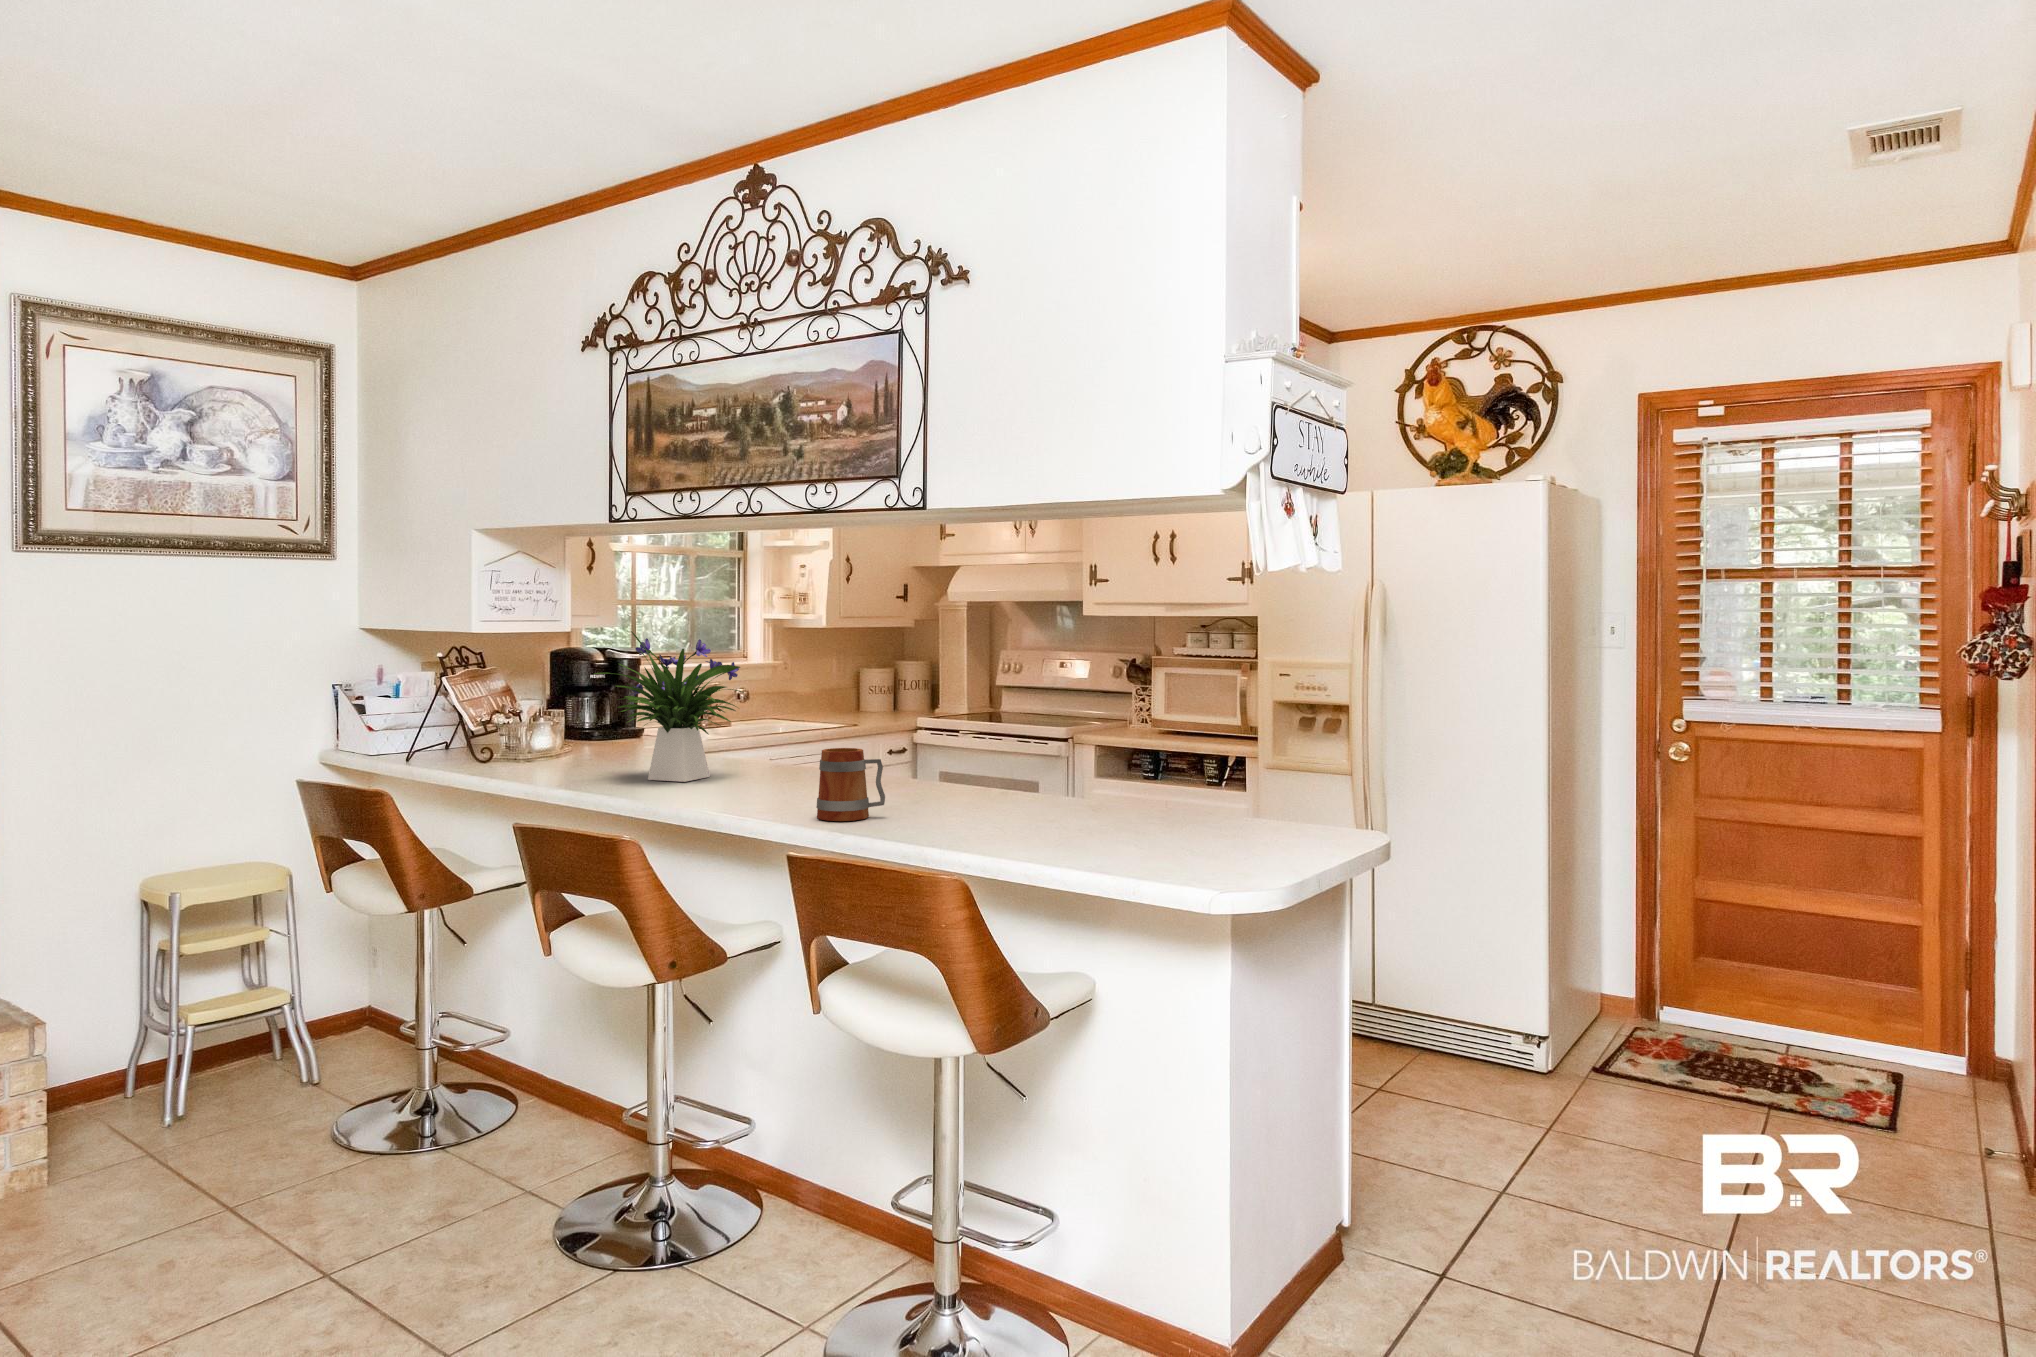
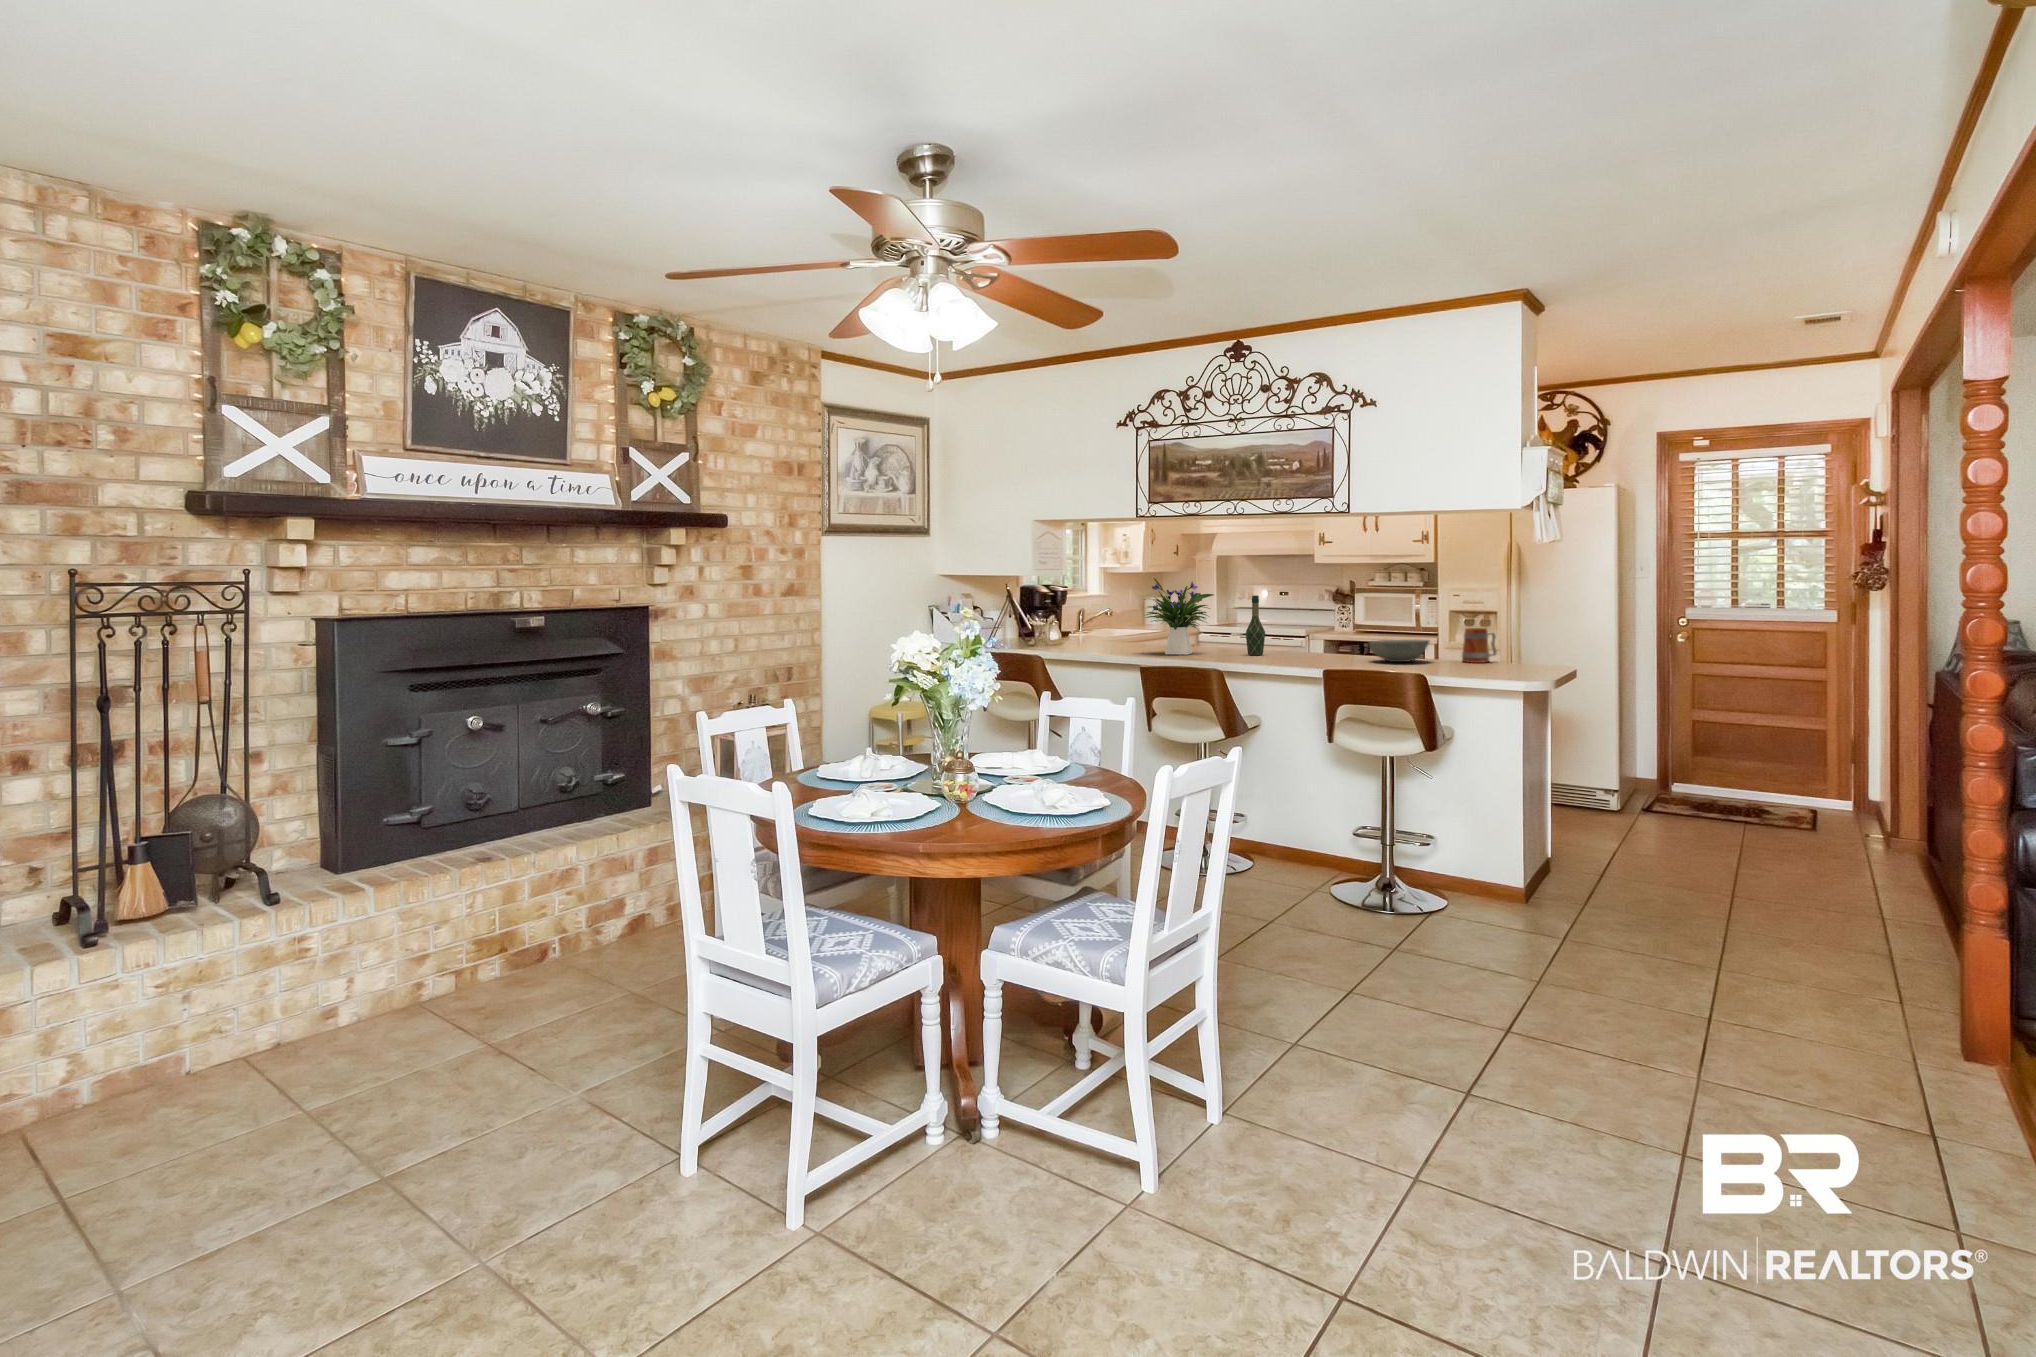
wine bottle: none [784,671,822,789] -> present [1246,595,1265,655]
mug: present [817,748,885,821] -> present [1462,628,1496,663]
bowl: none [951,775,1072,827] -> present [1369,640,1429,662]

